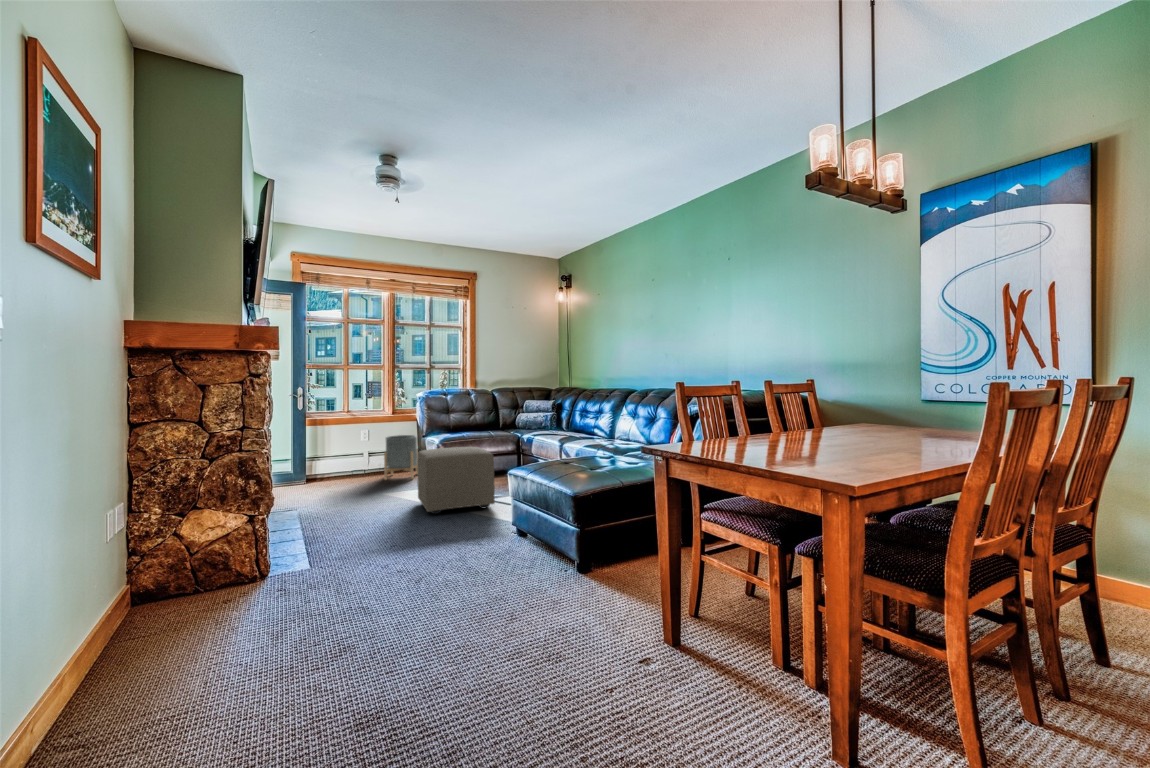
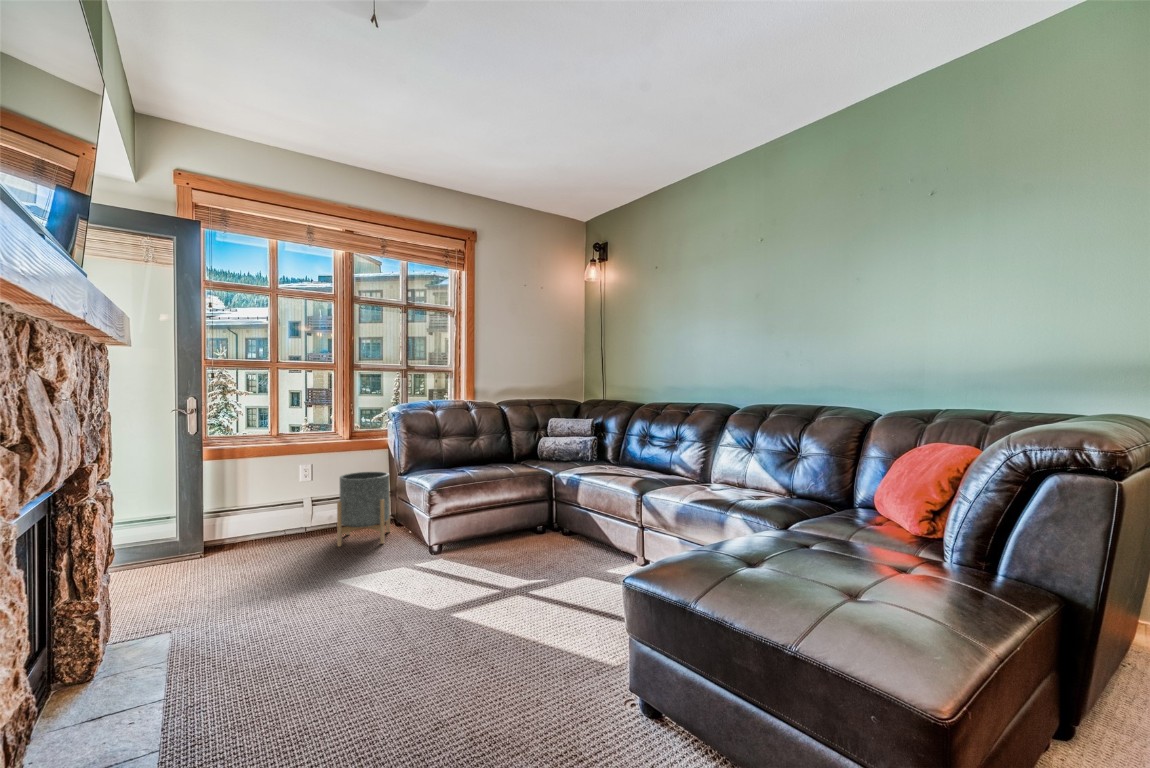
ottoman: present [417,447,495,514] -> none [404,503,551,647]

